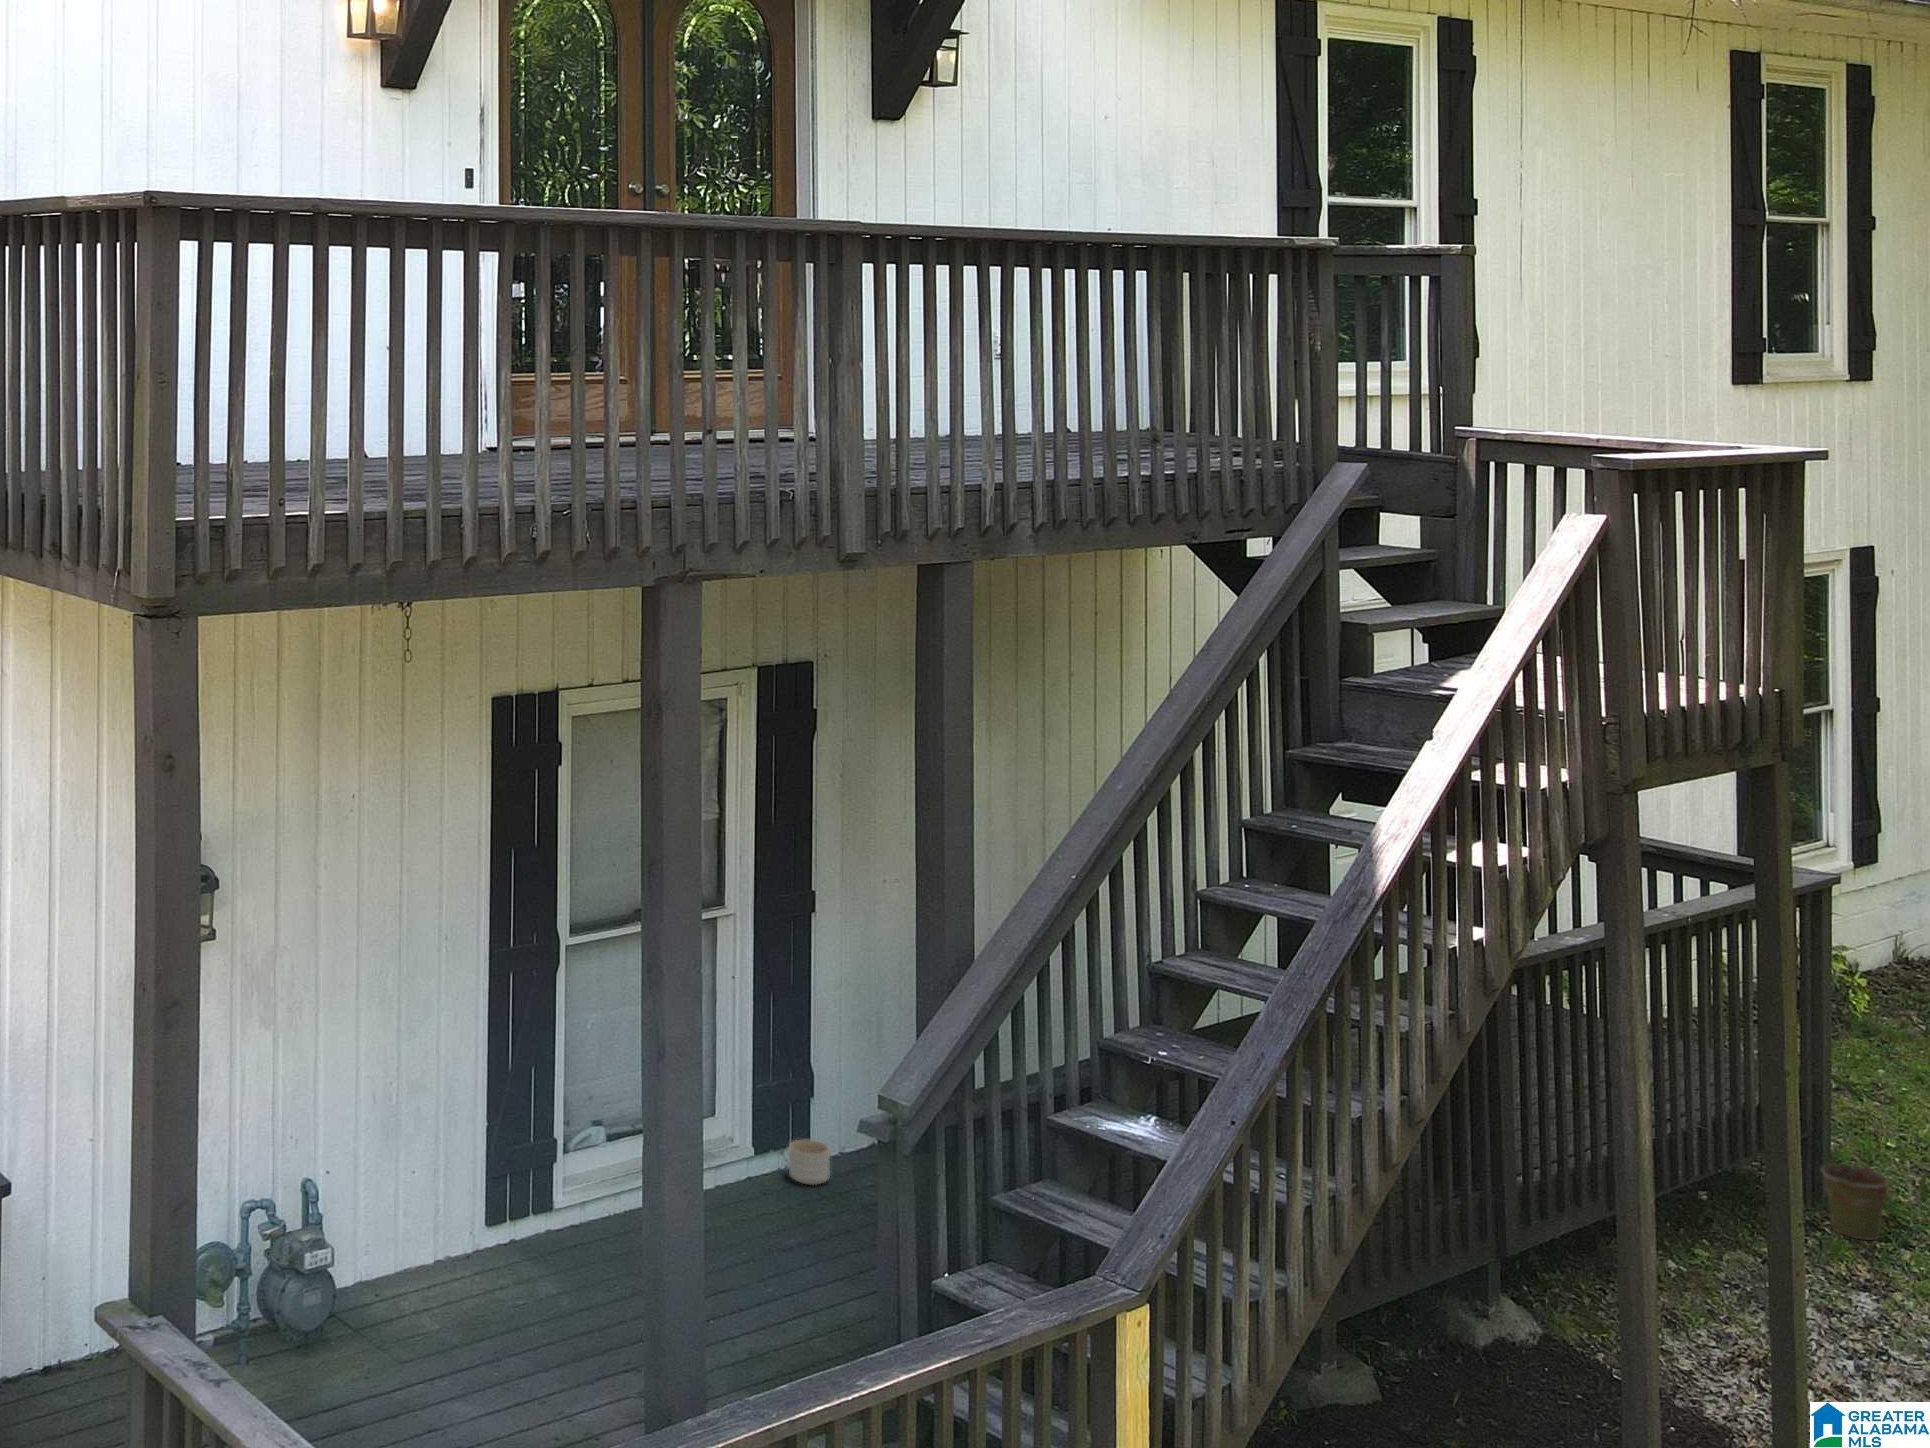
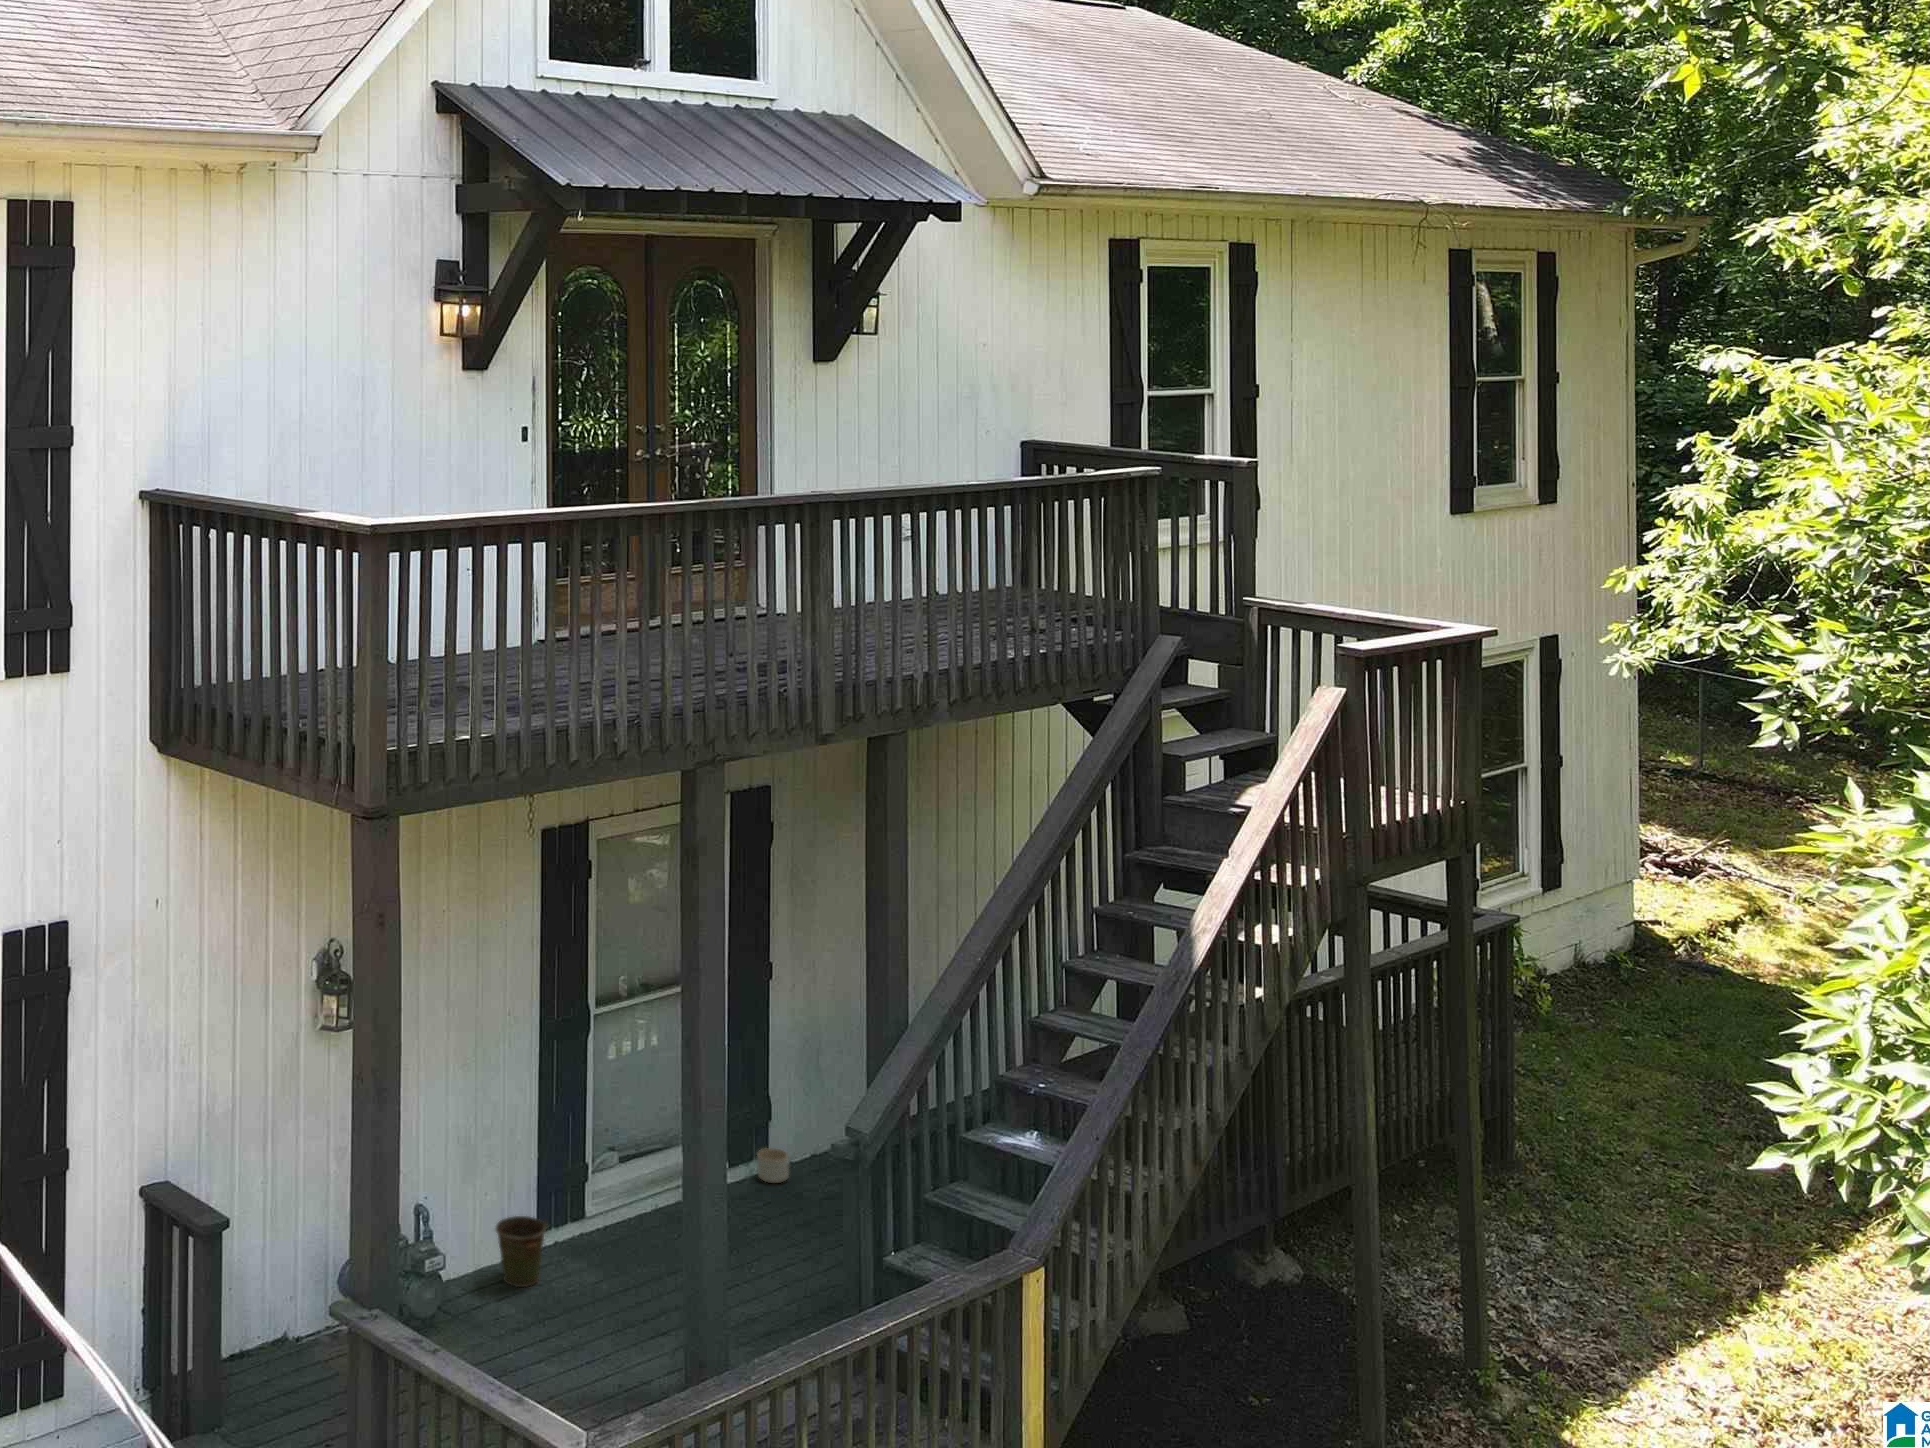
bucket: present [1821,1164,1893,1240] -> present [496,1216,548,1287]

